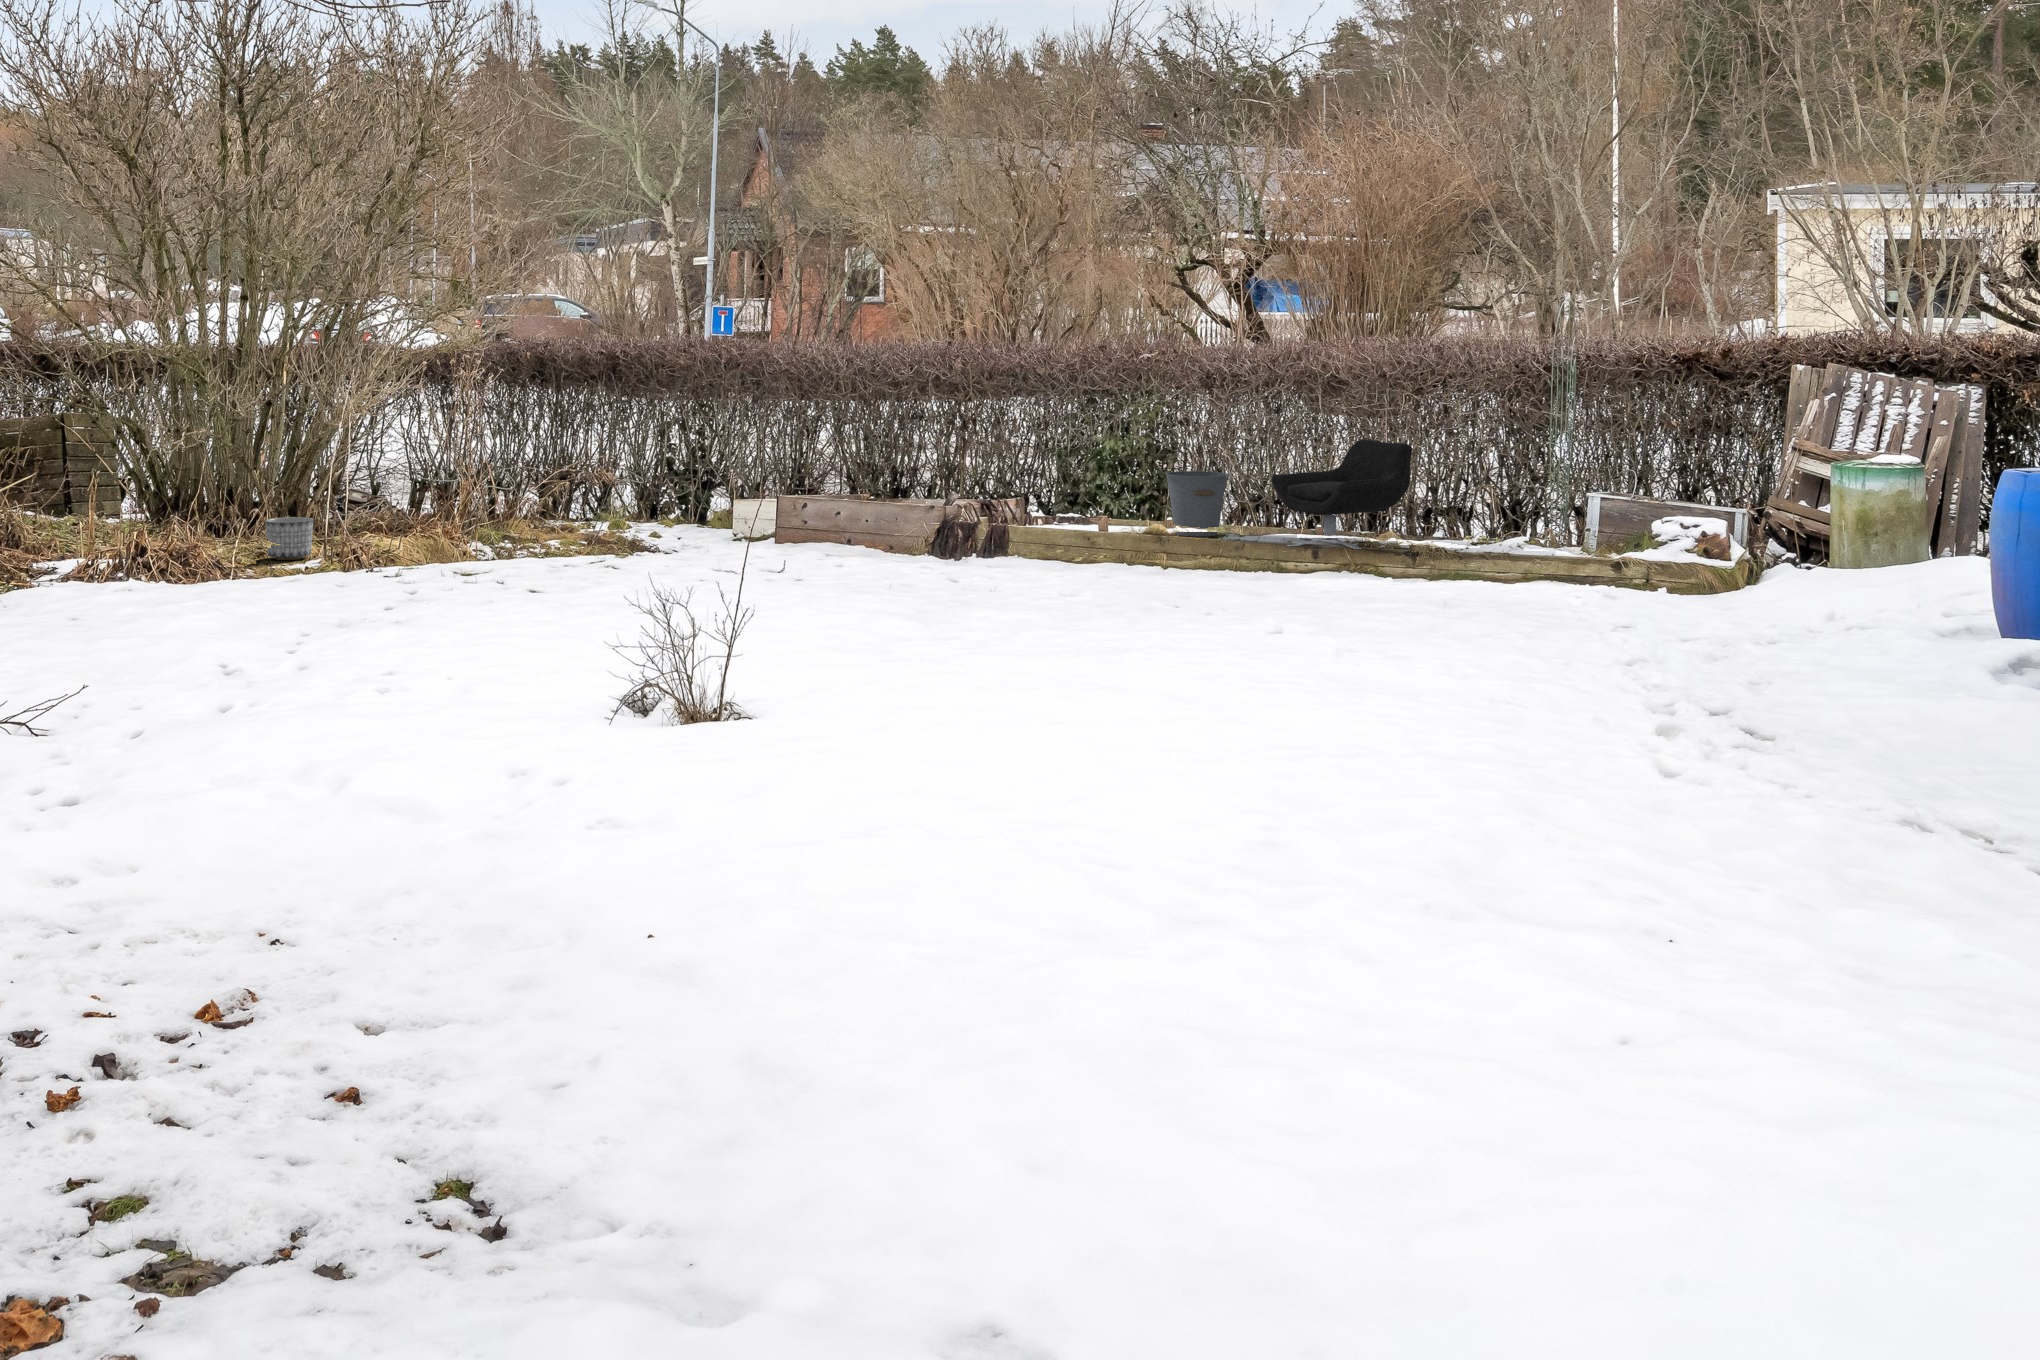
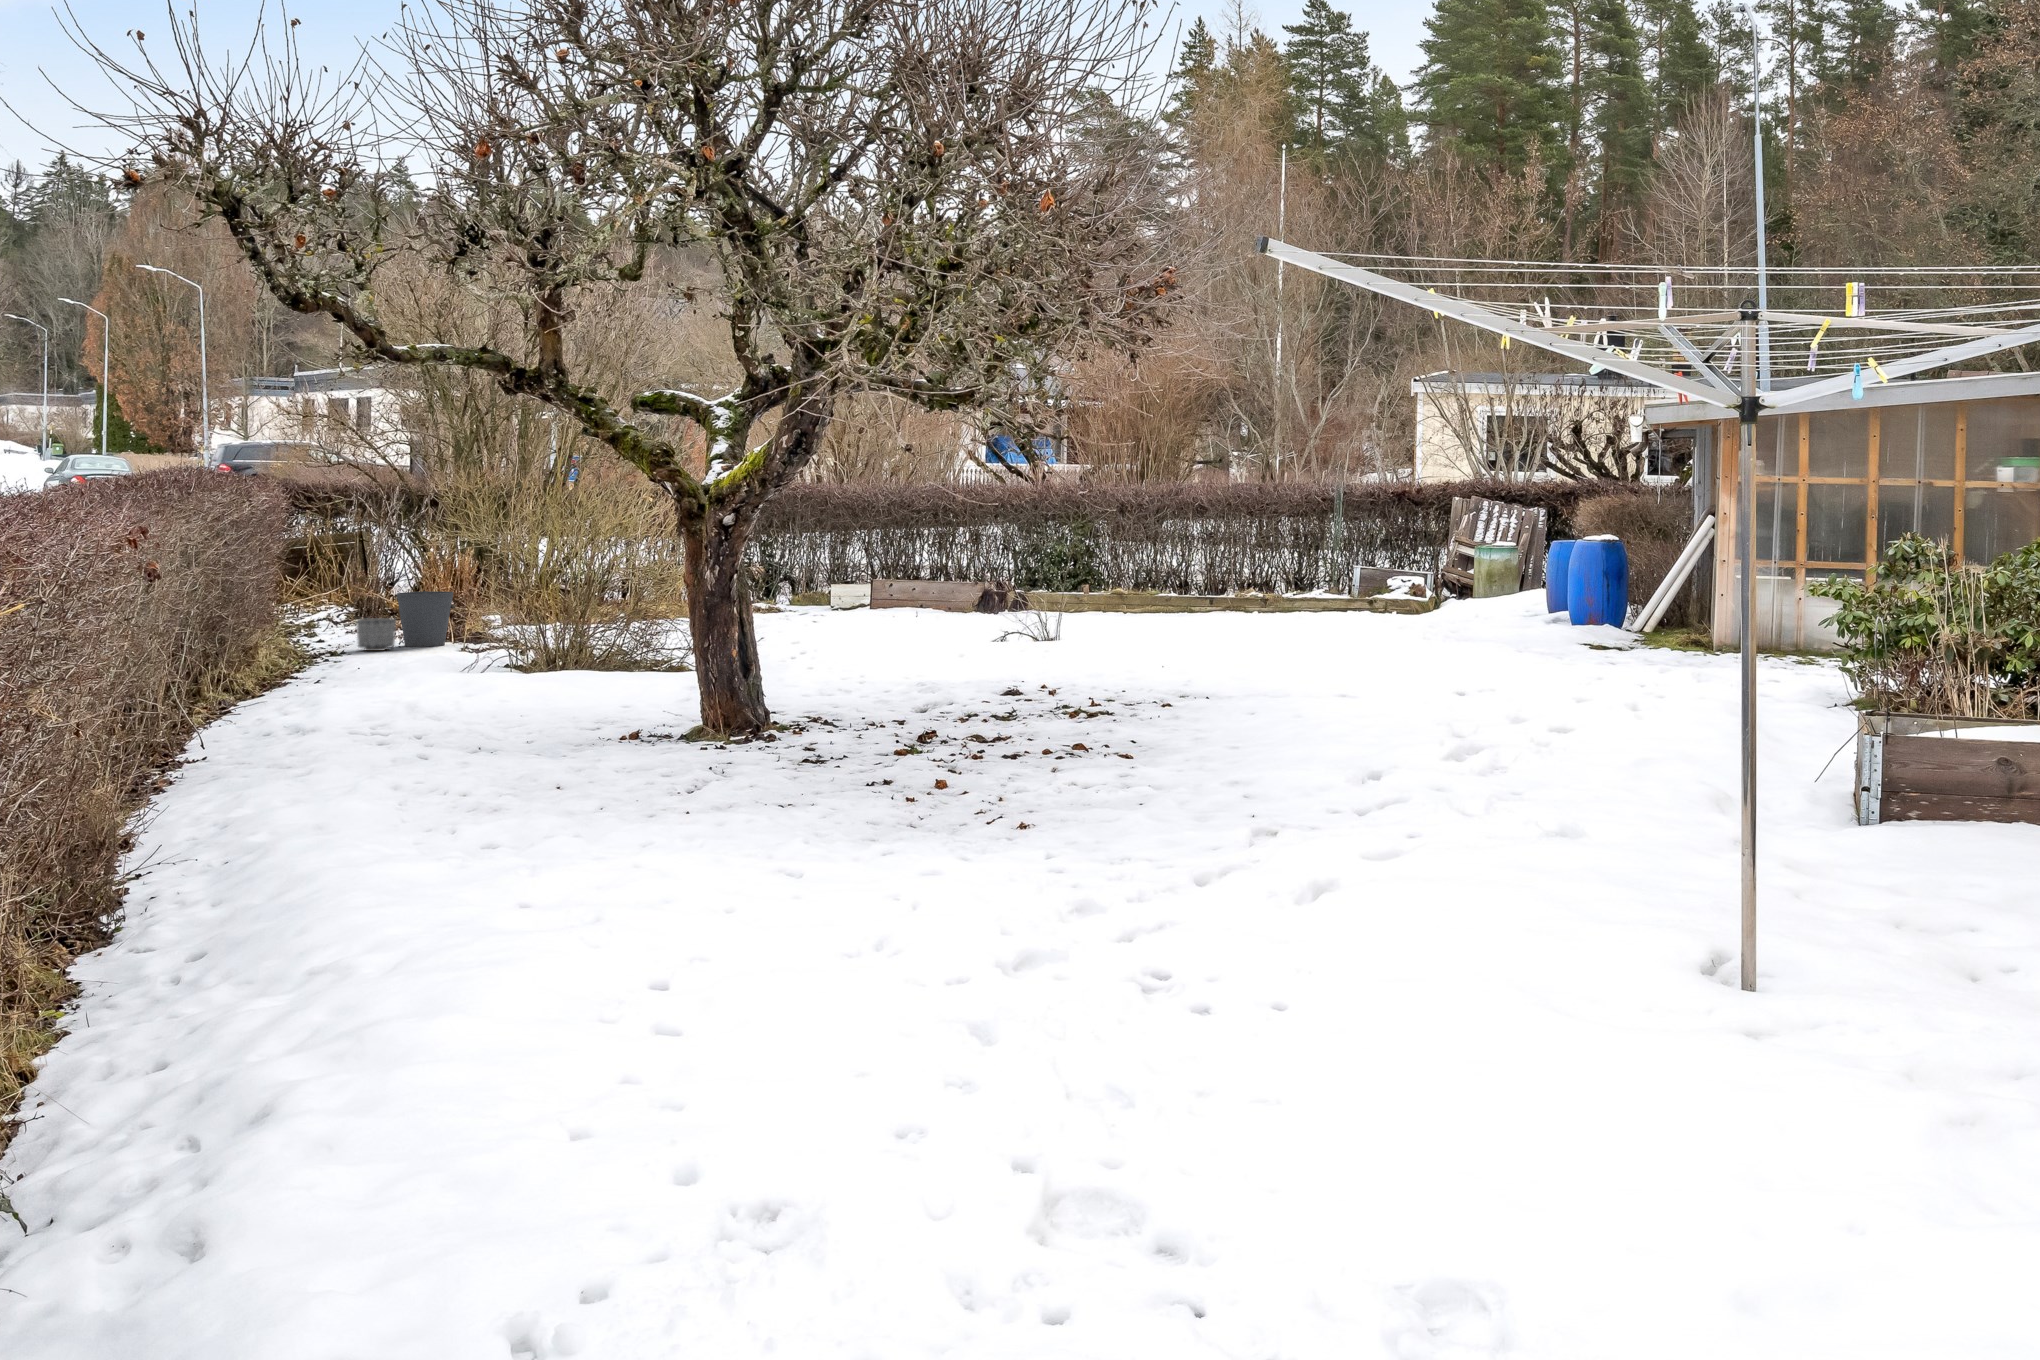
lounge chair: present [1271,439,1412,549] -> none [1105,548,1203,623]
bucket: present [1166,471,1228,536] -> present [397,590,456,647]

